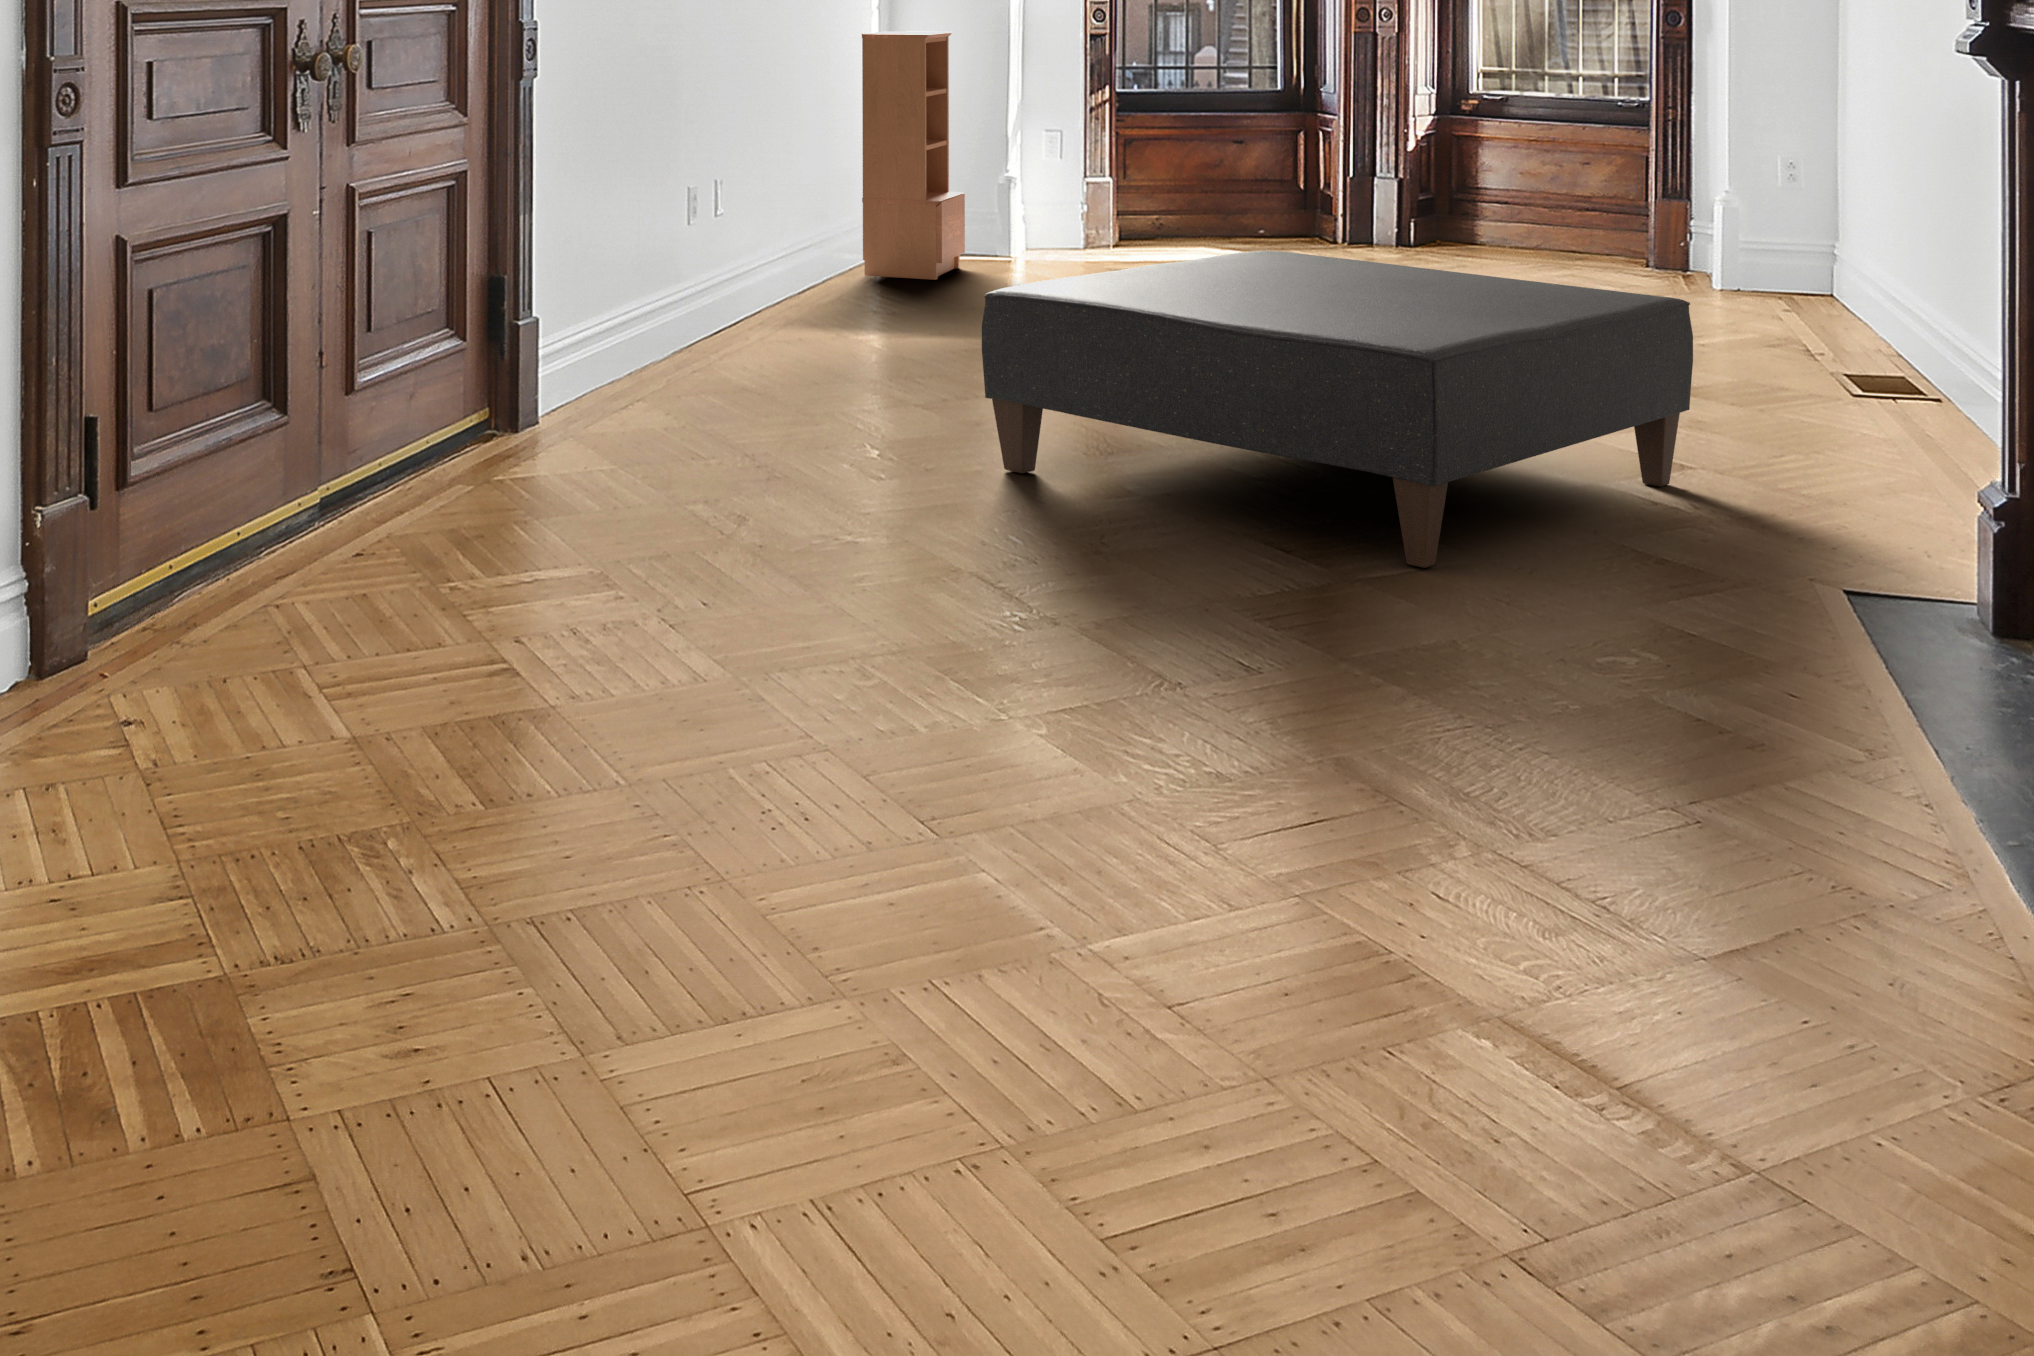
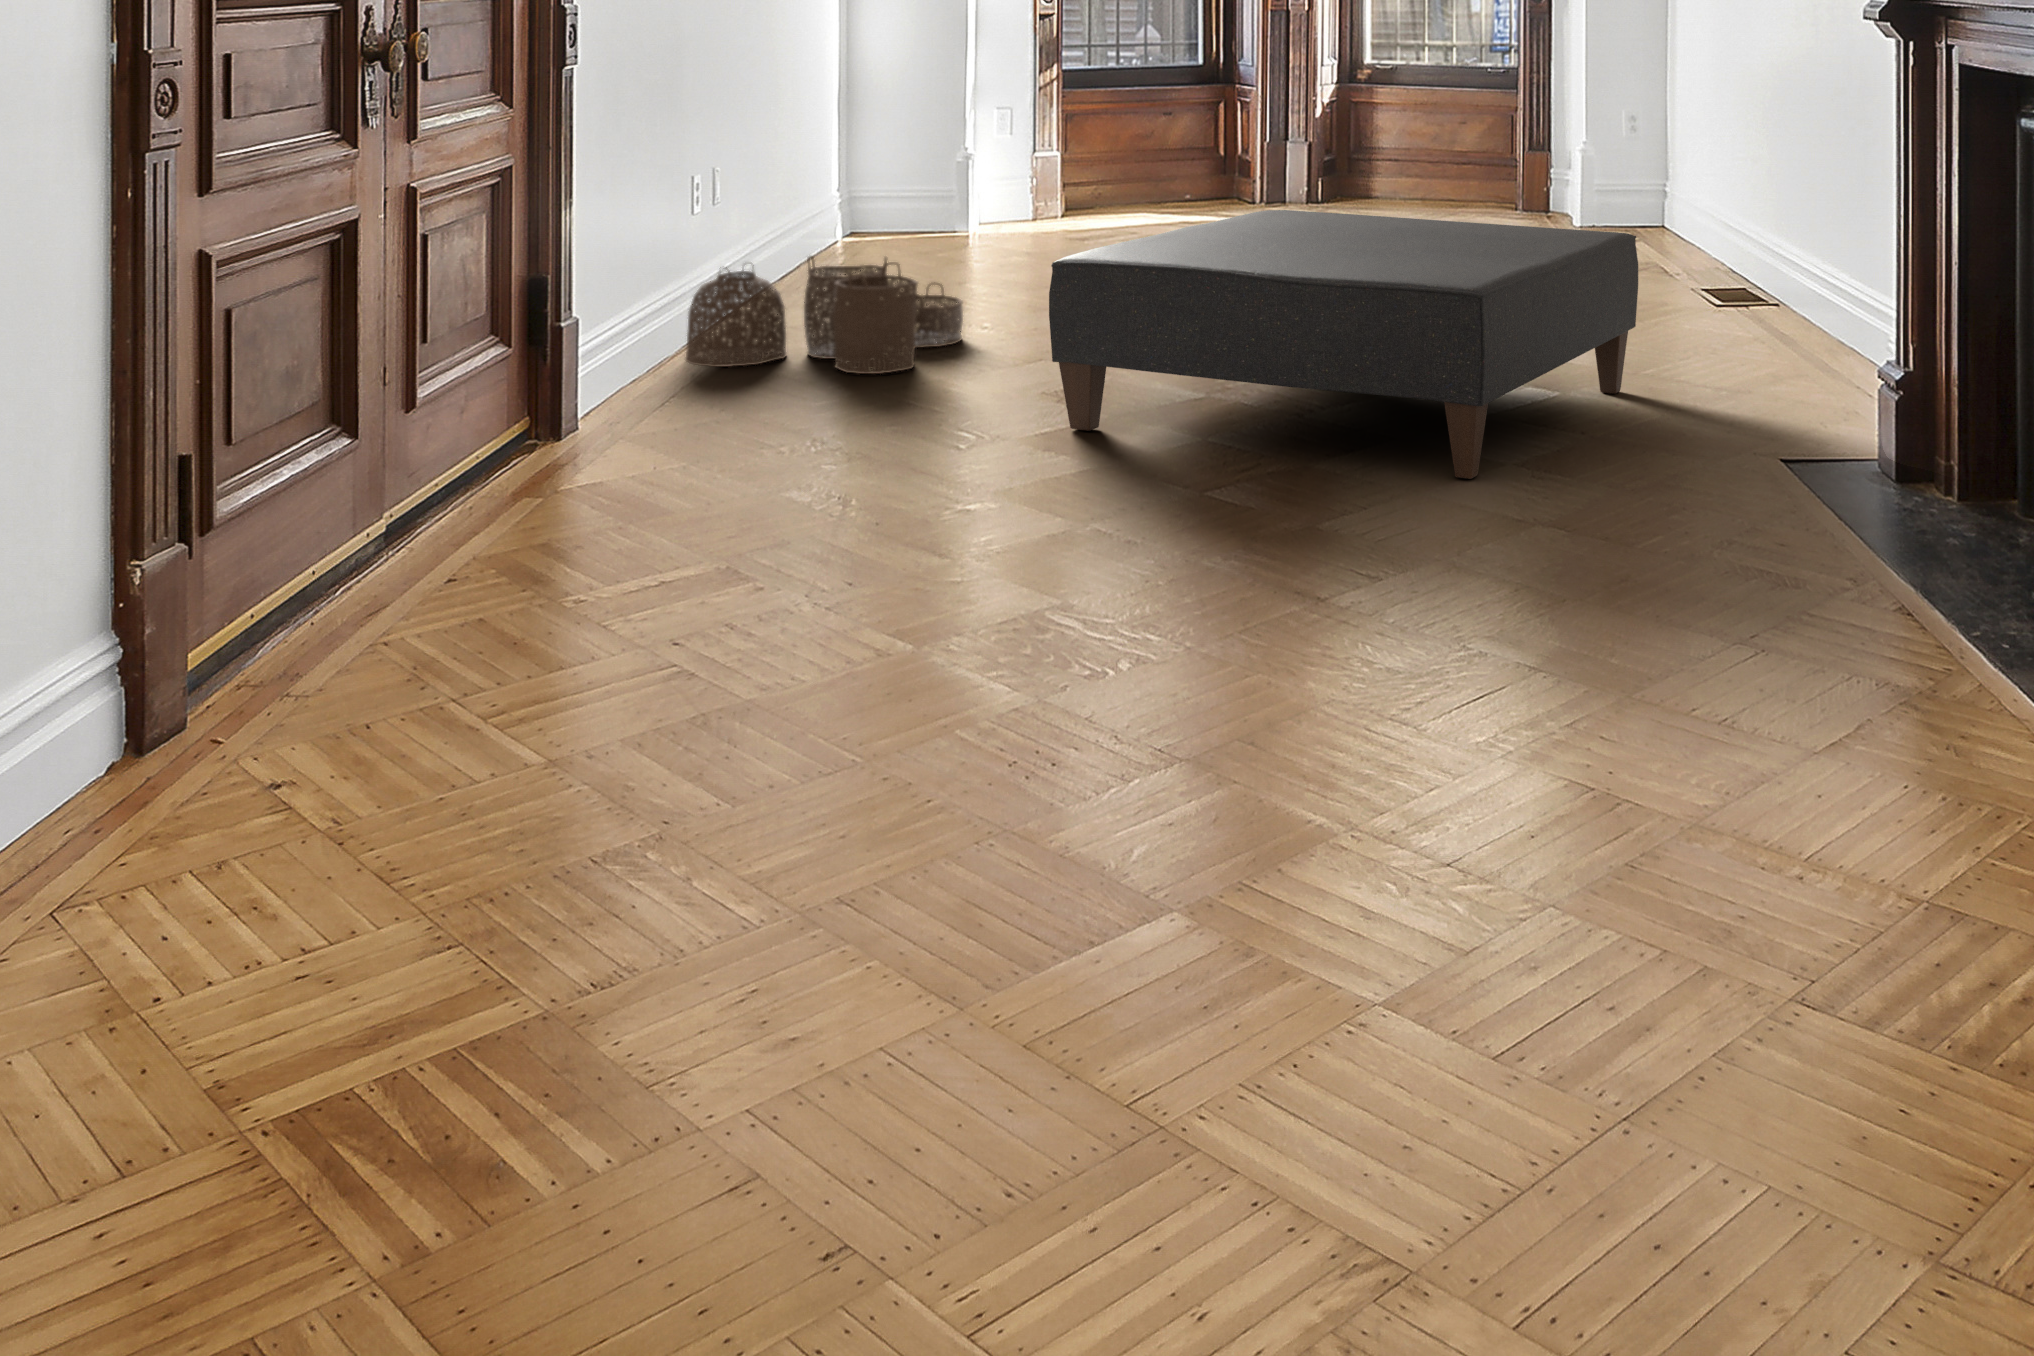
bookcase: present [862,31,965,280] -> none [833,13,931,256]
woven basket: none [668,273,945,397] -> present [685,256,963,374]

